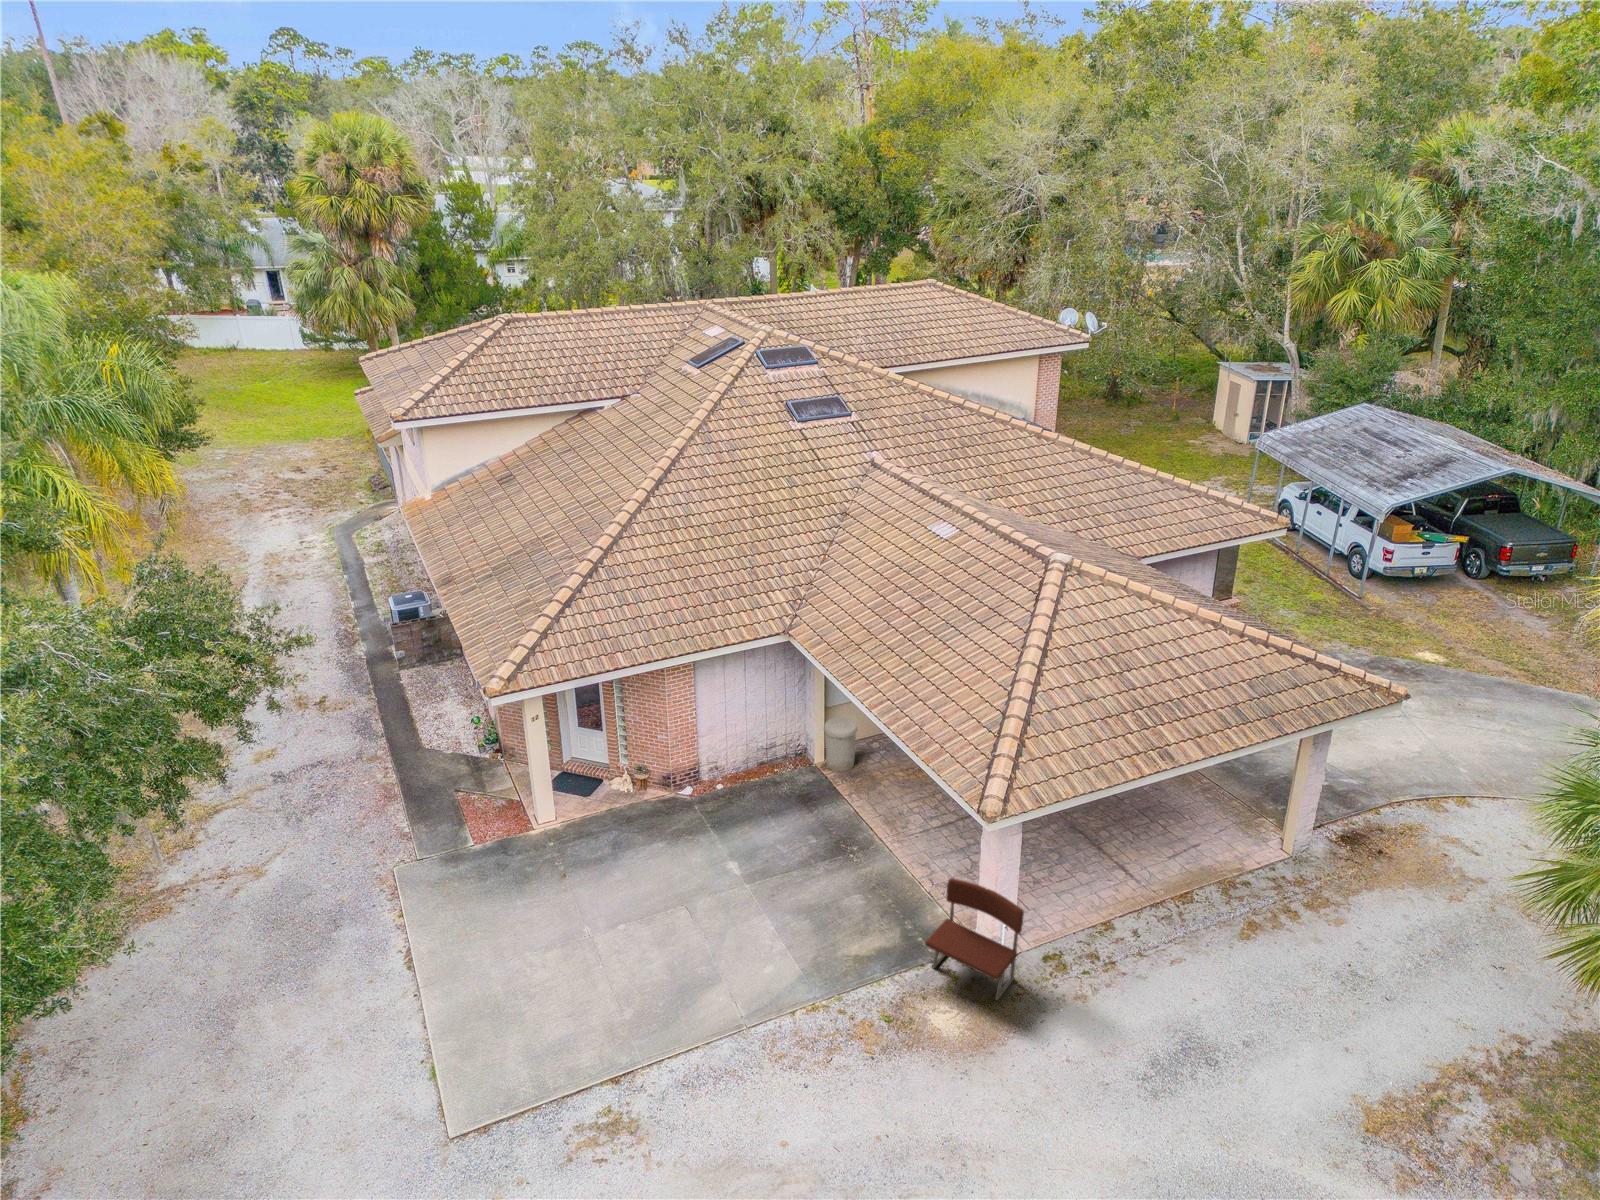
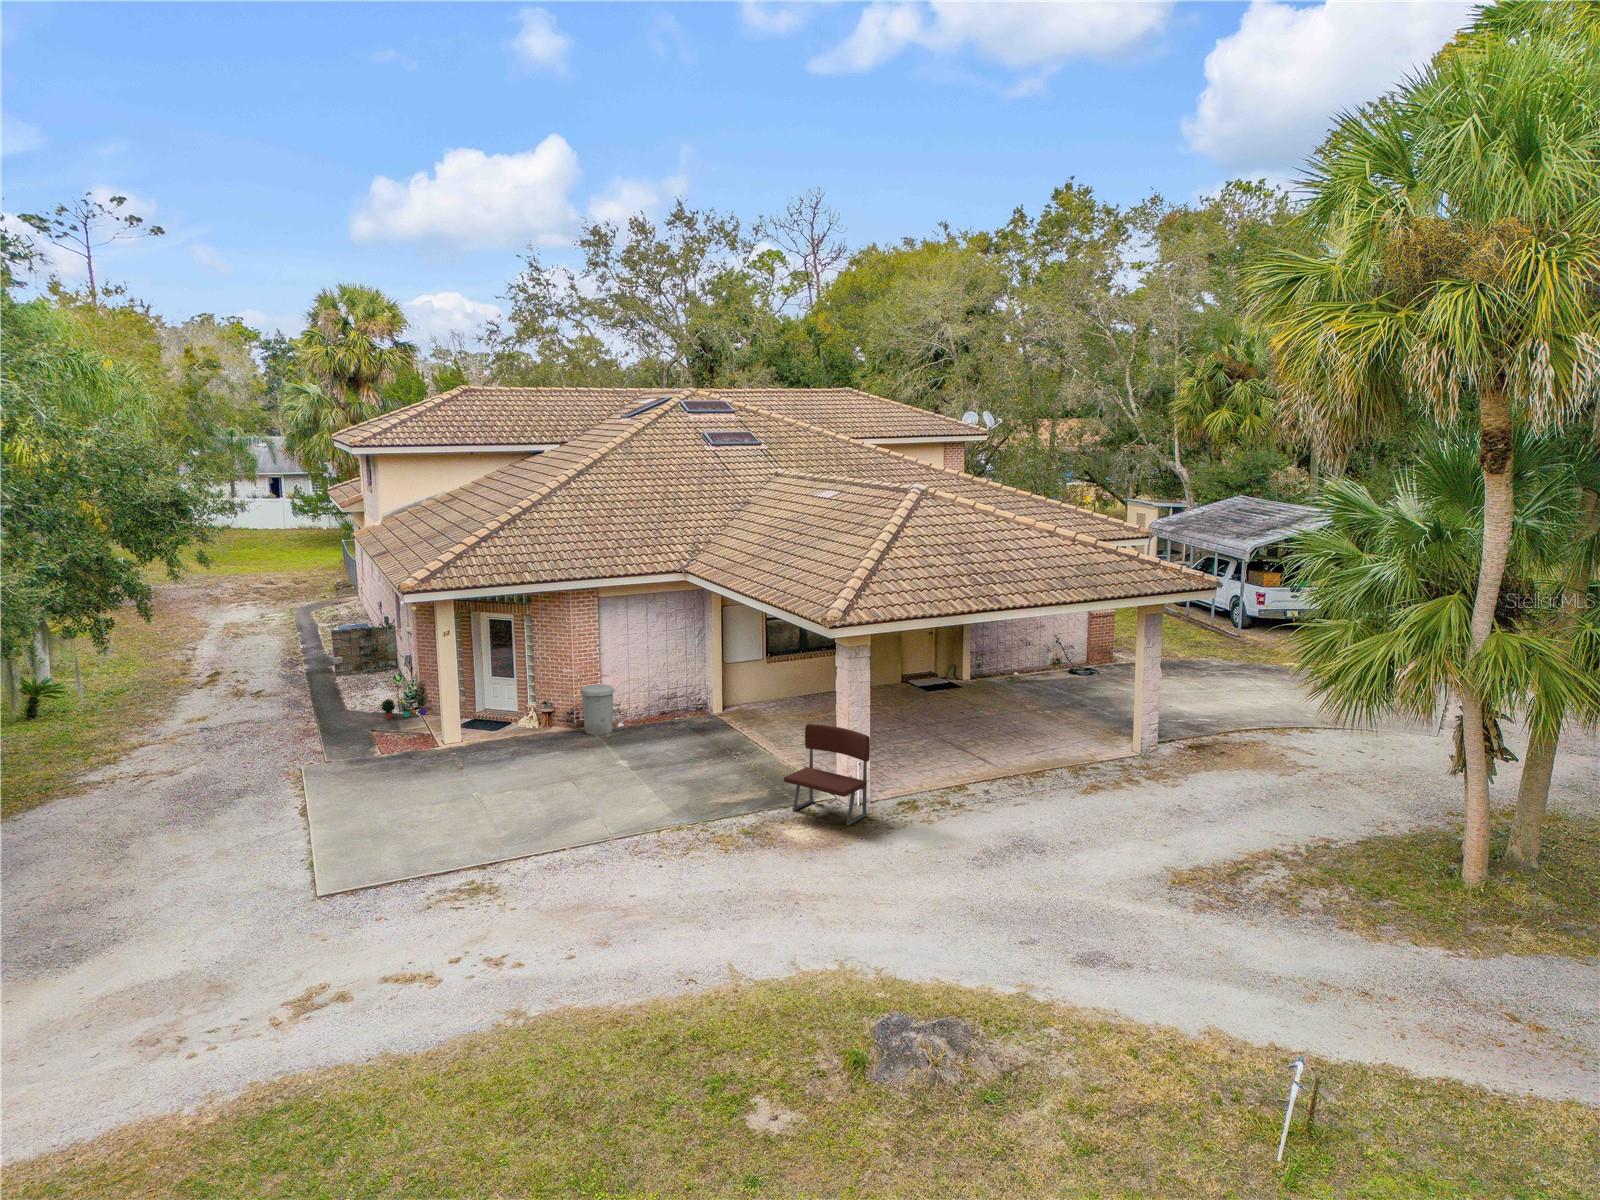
trash can: present [824,717,858,772] -> present [581,684,614,735]
potted plant: none [461,728,511,772] -> present [381,682,428,719]

